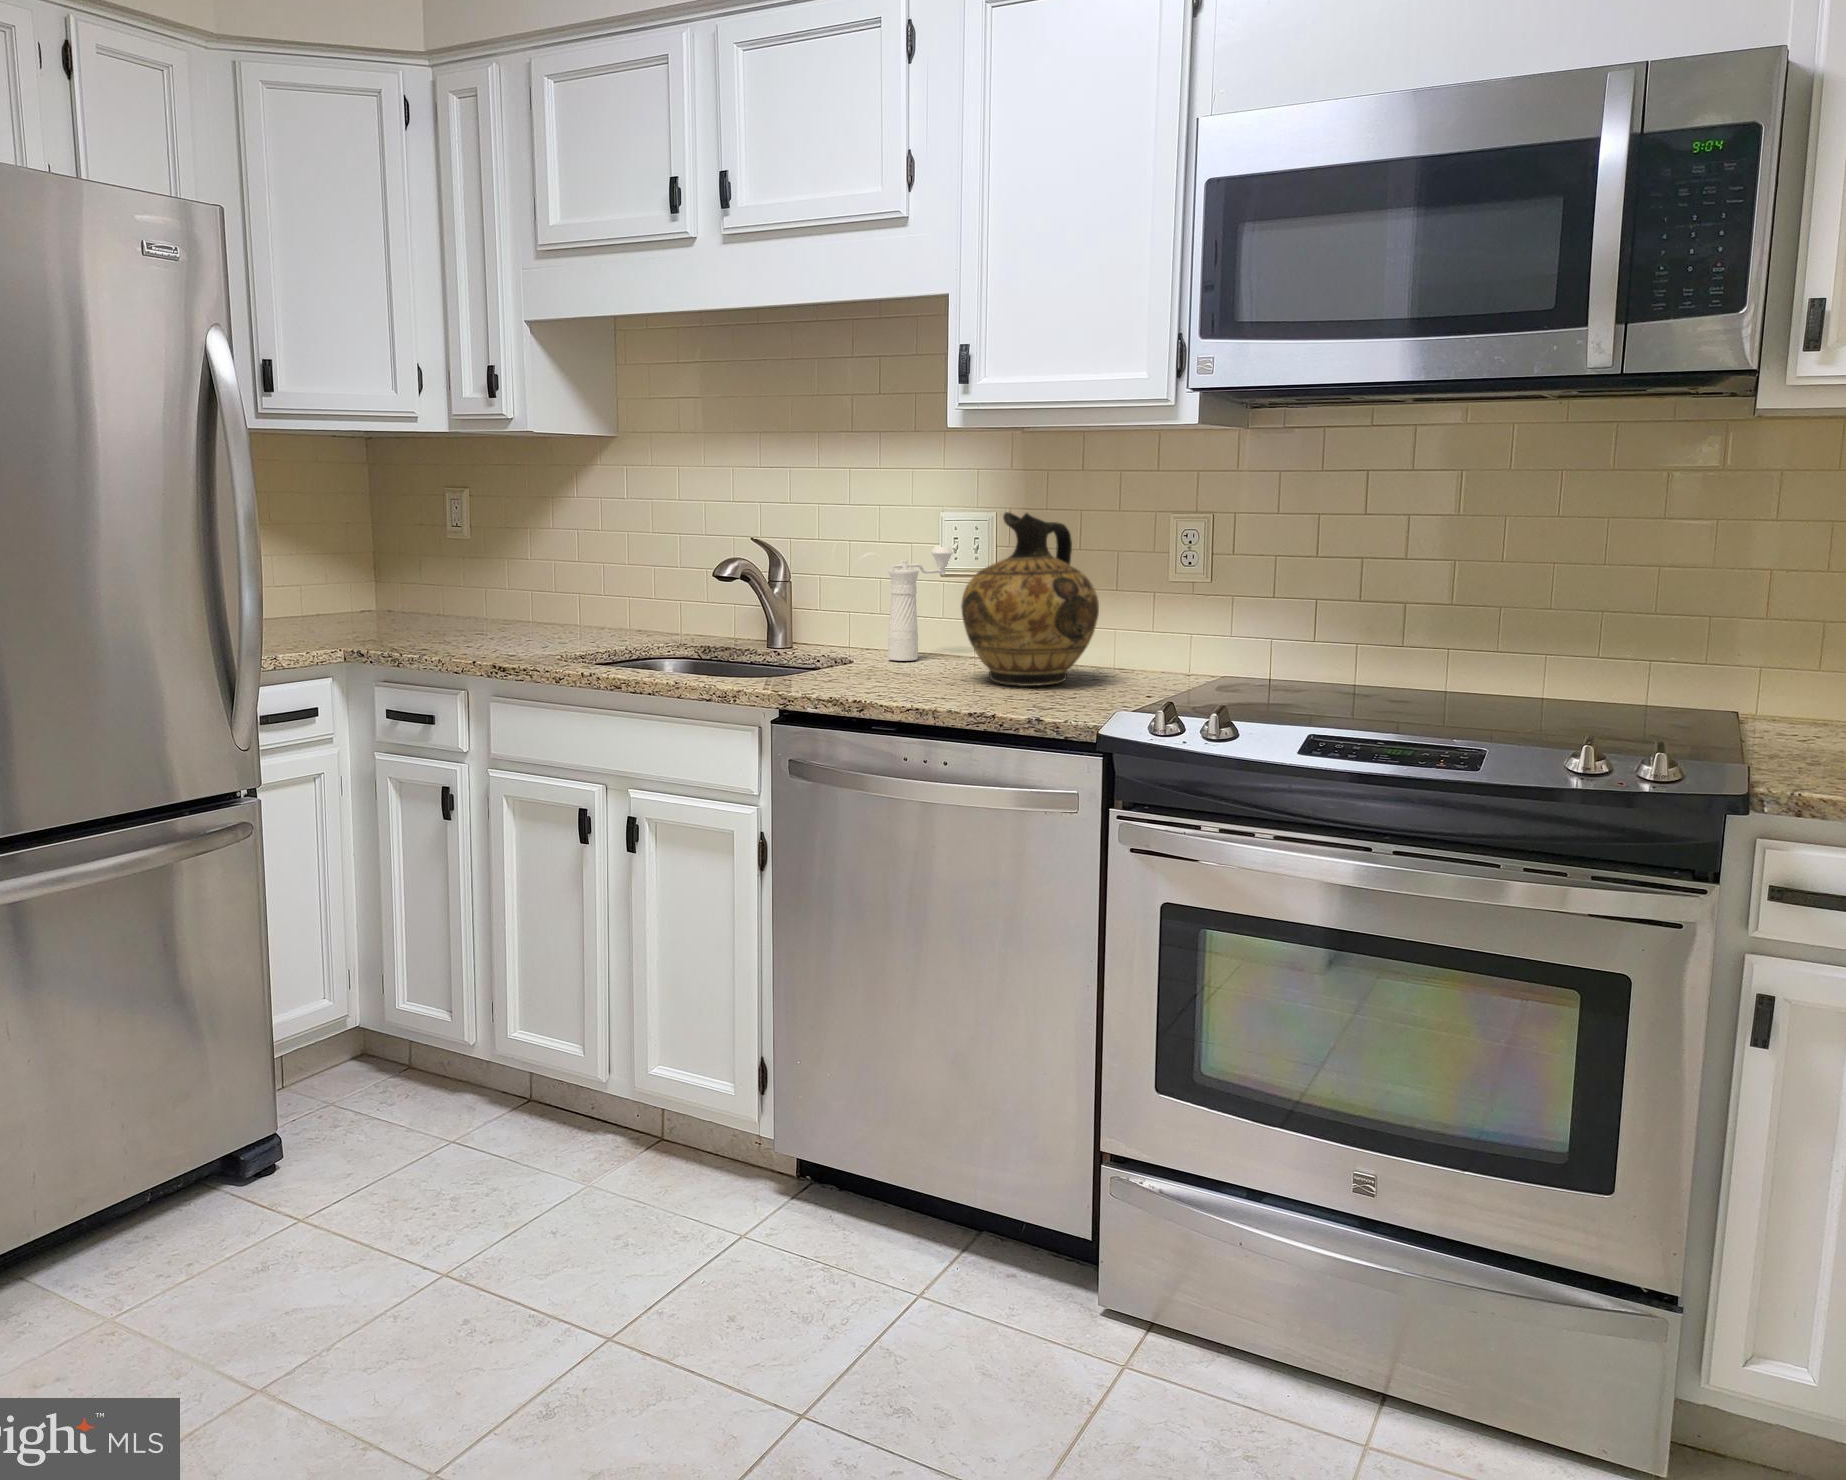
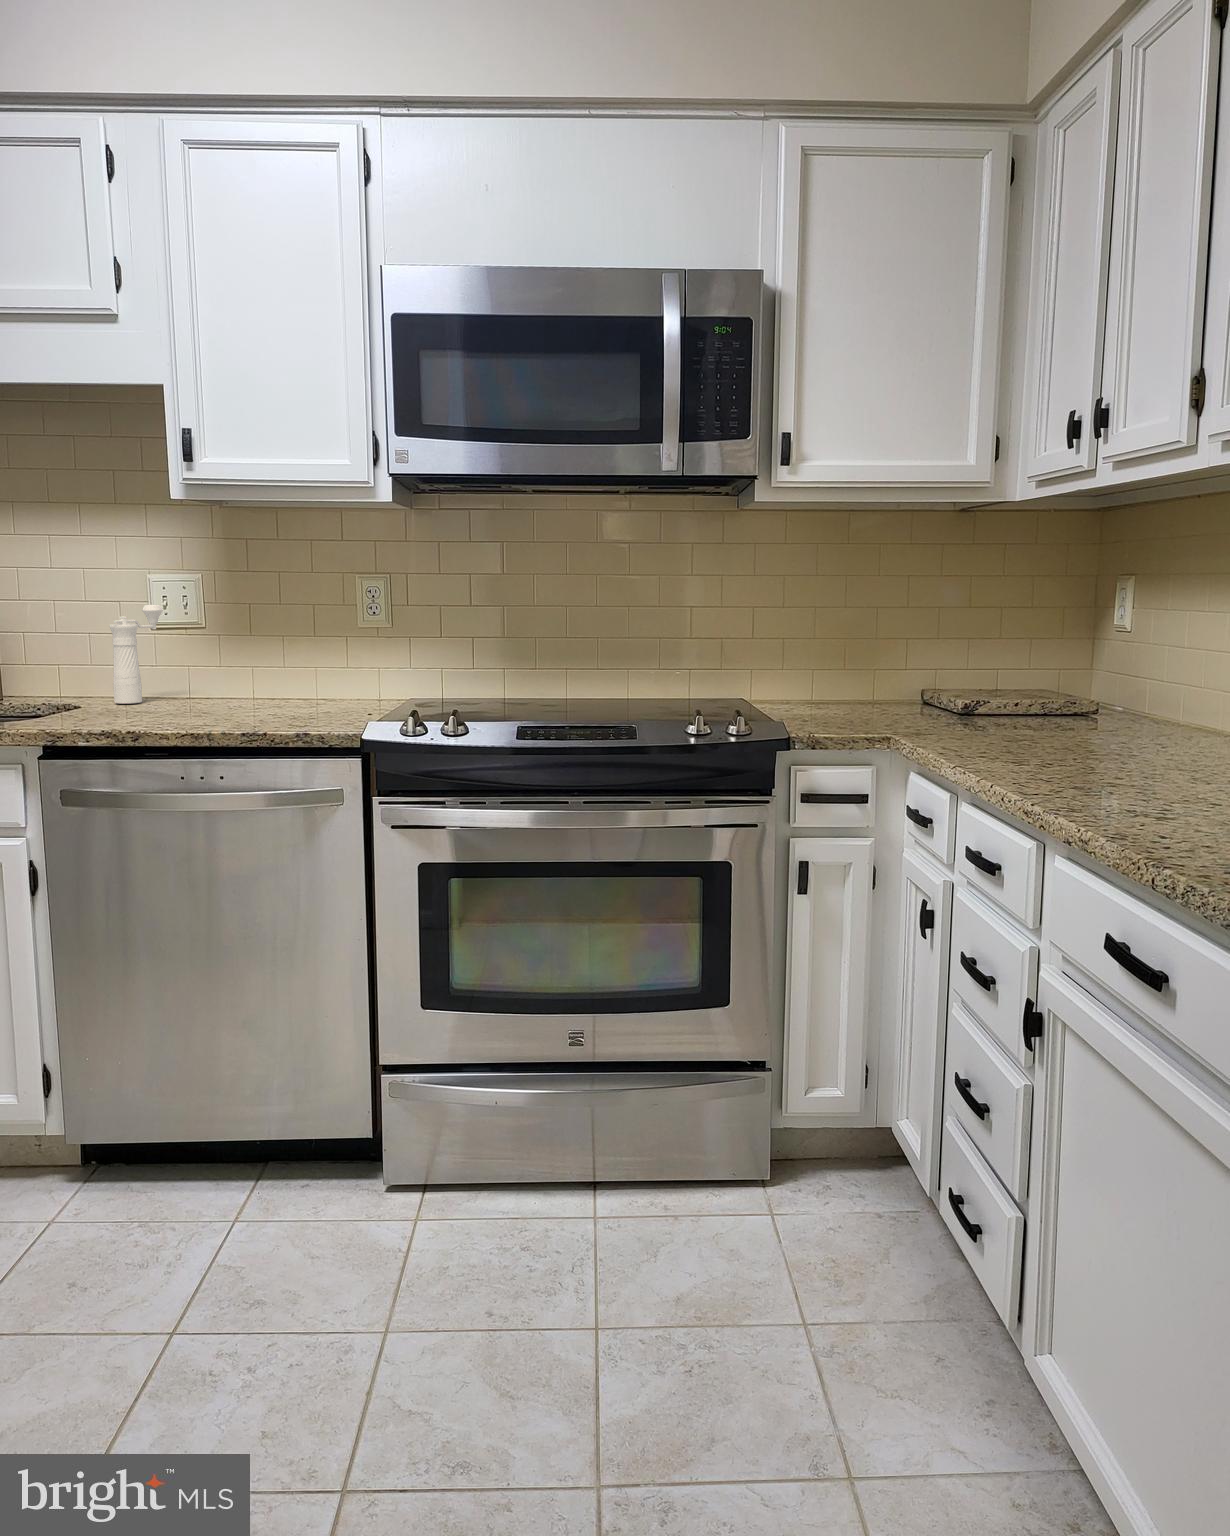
ceramic jug: present [961,512,1099,686] -> none [198,571,315,713]

